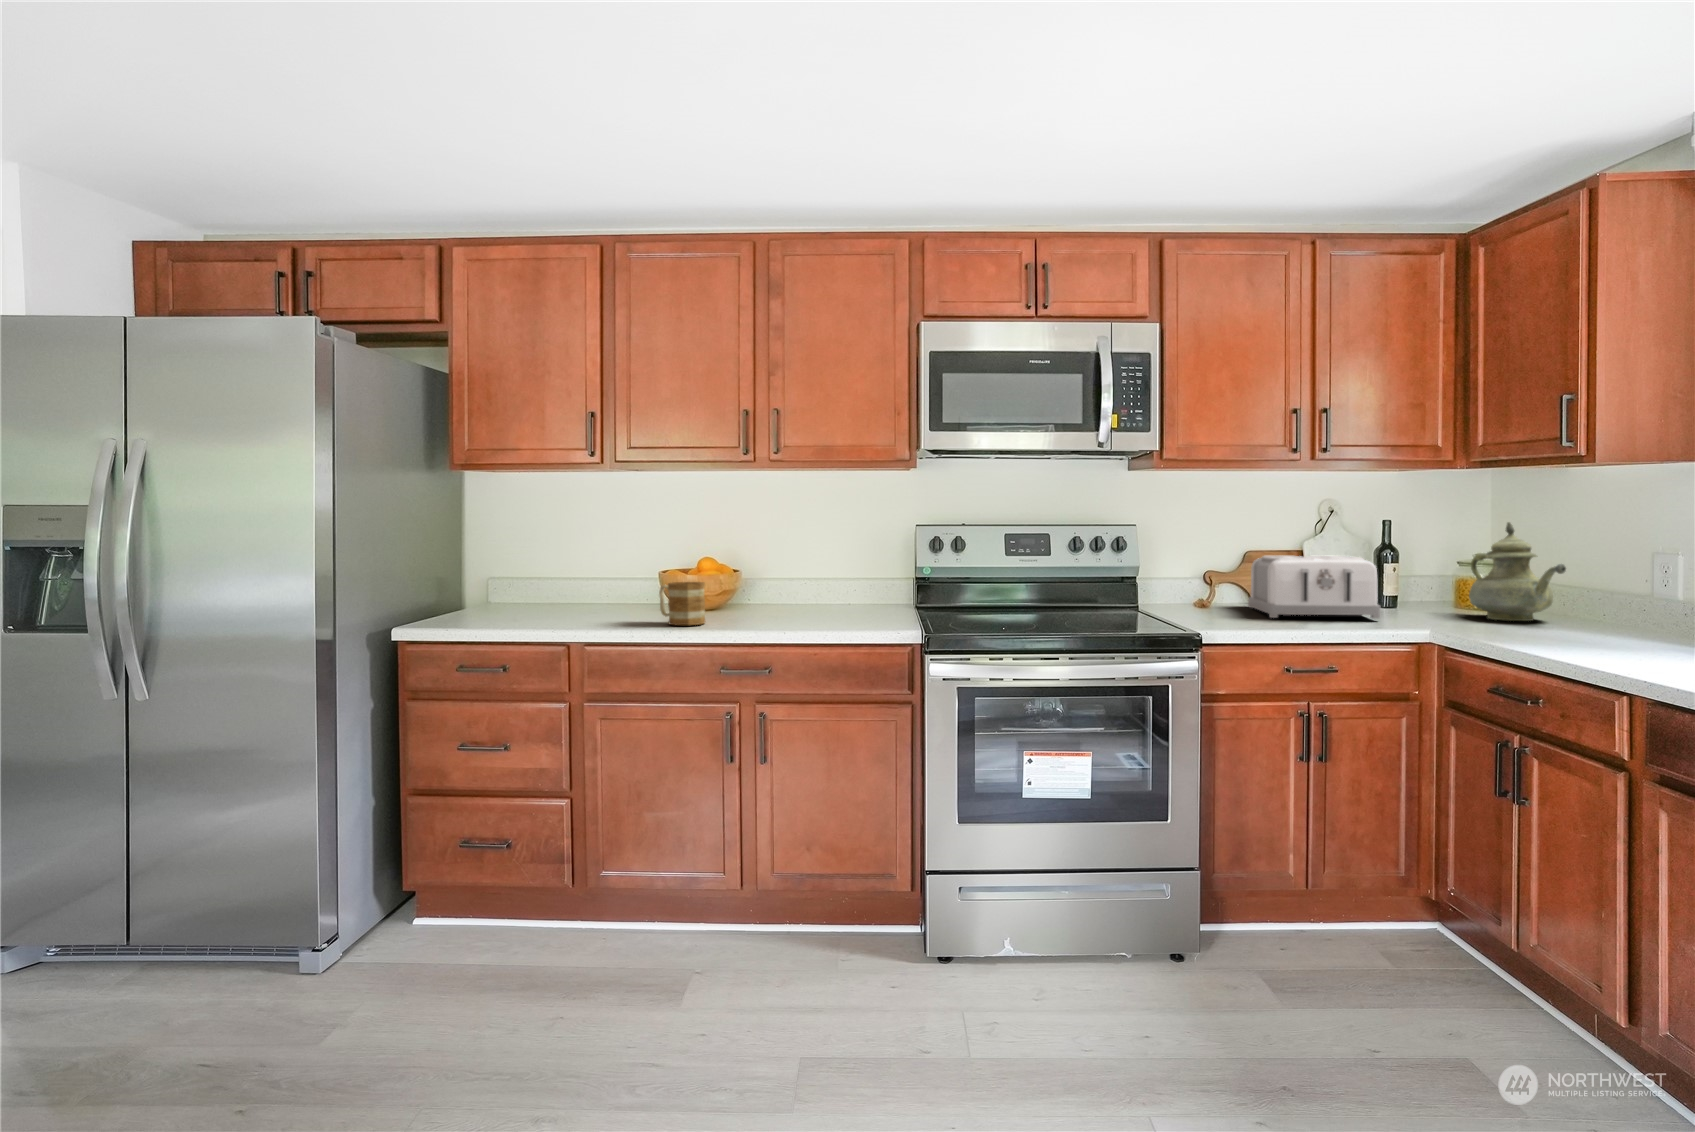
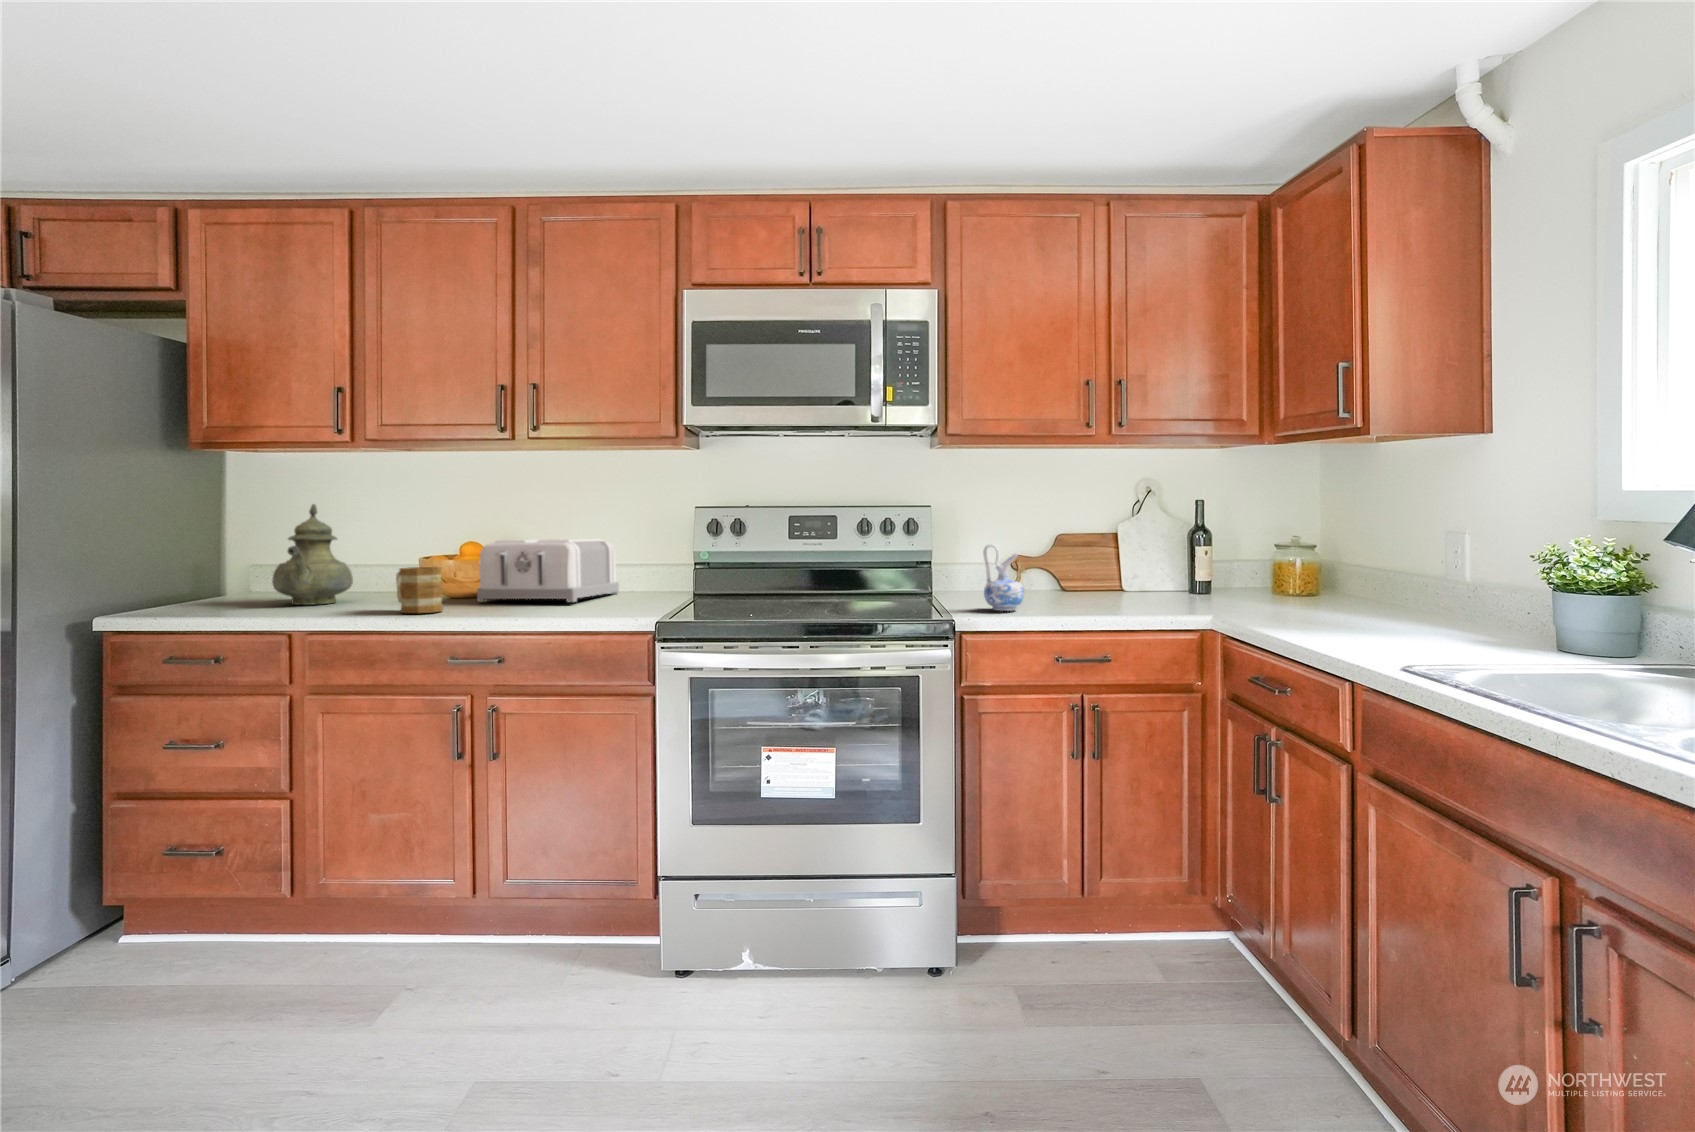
teapot: present [1469,522,1566,621] -> present [272,504,353,605]
toaster: present [1248,556,1380,619] -> present [477,539,619,602]
ceramic pitcher: none [1211,562,1250,624] -> present [983,544,1024,611]

